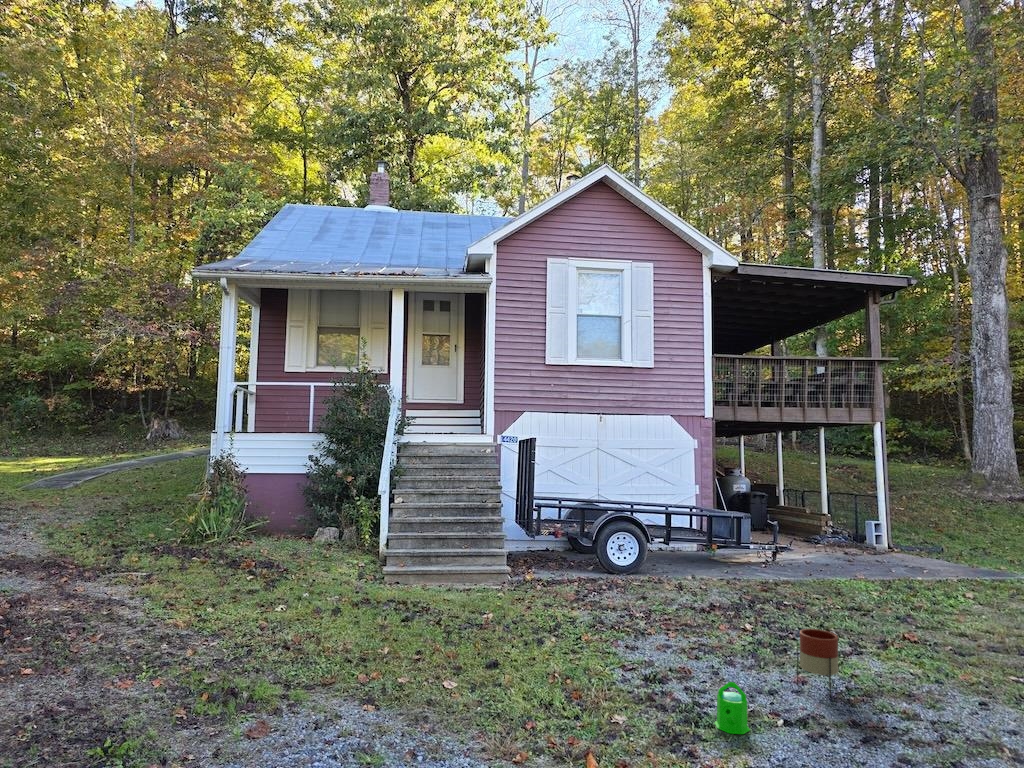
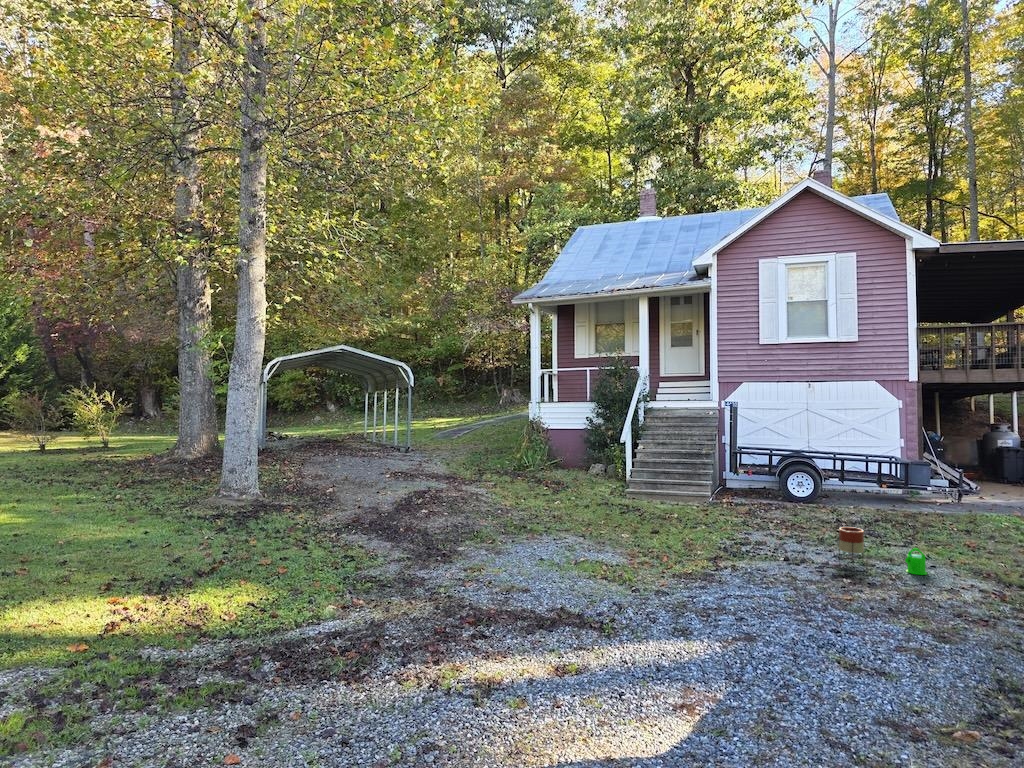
watering can: present [715,682,750,734] -> present [905,548,927,575]

